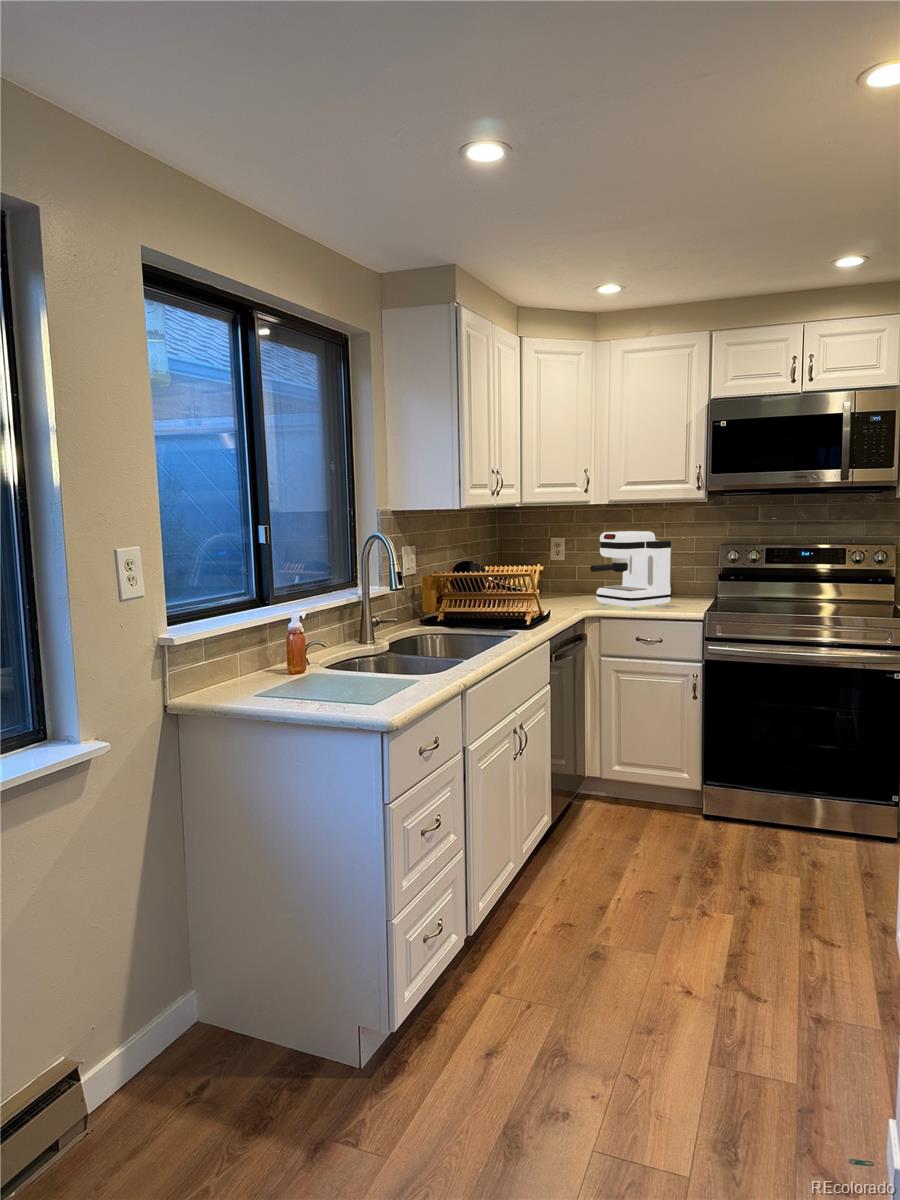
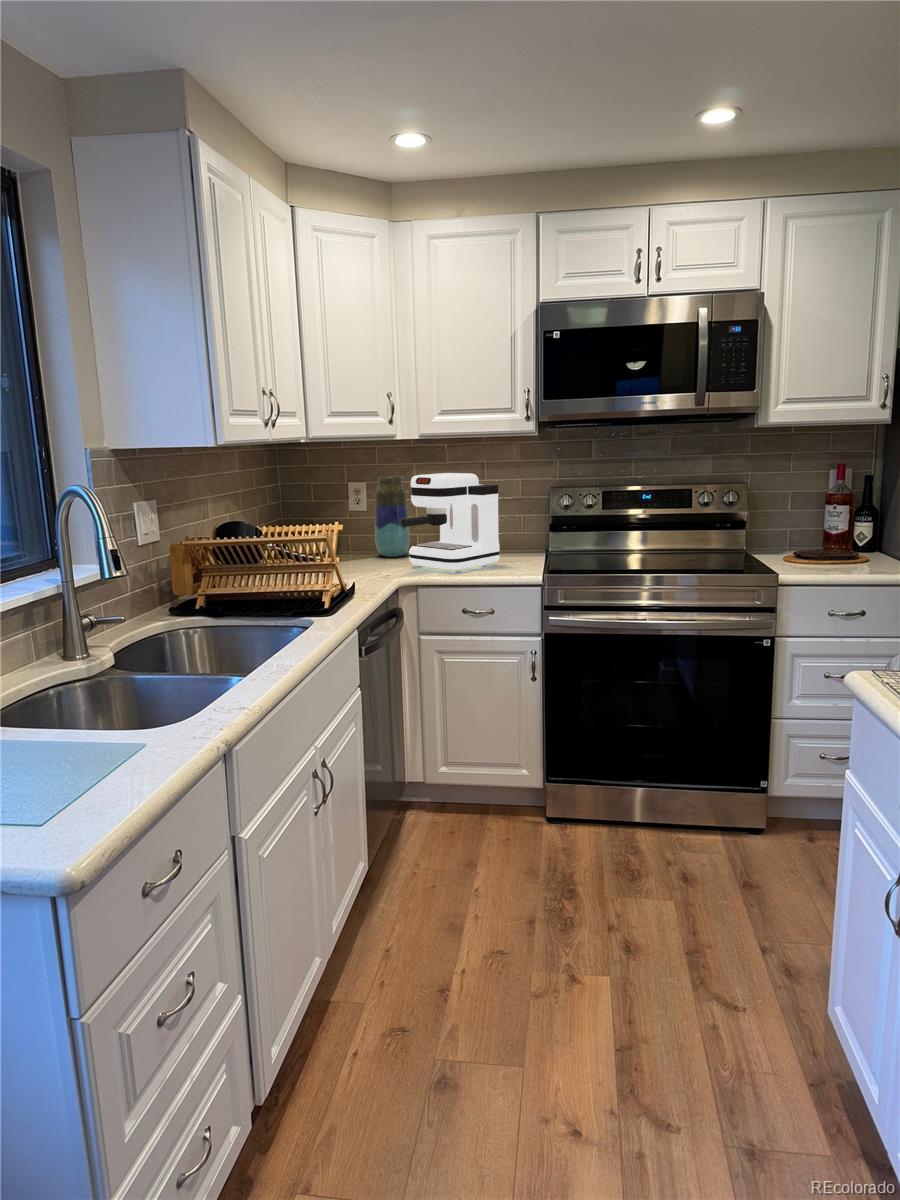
vase: none [571,533,599,597] -> present [375,476,410,557]

